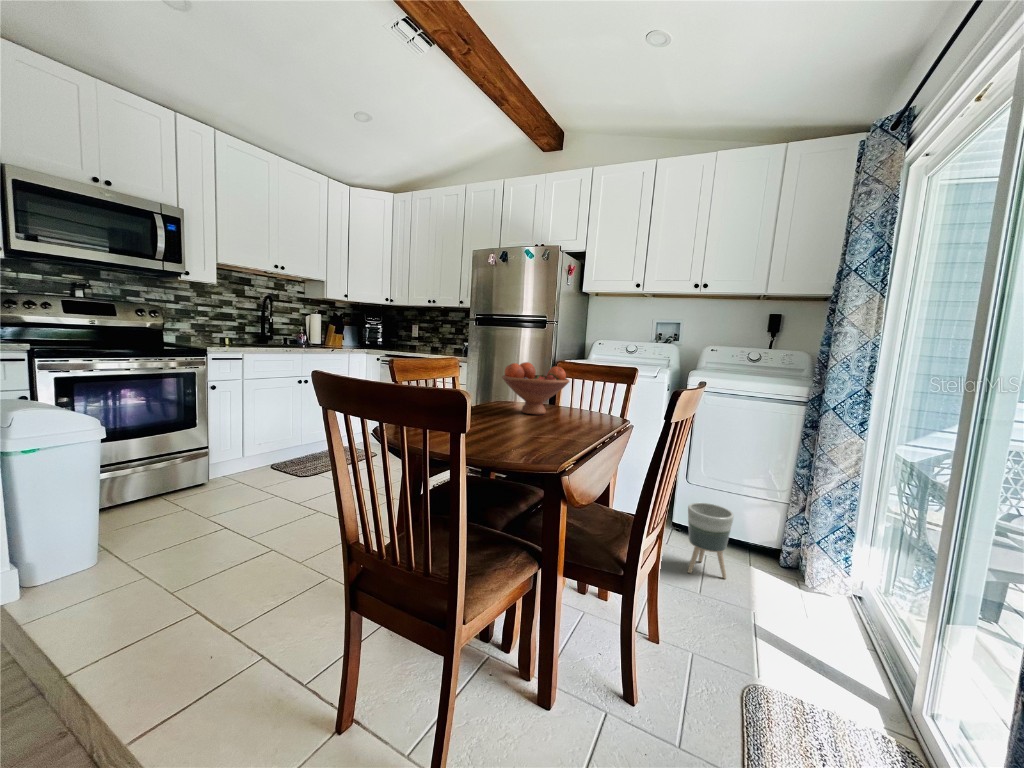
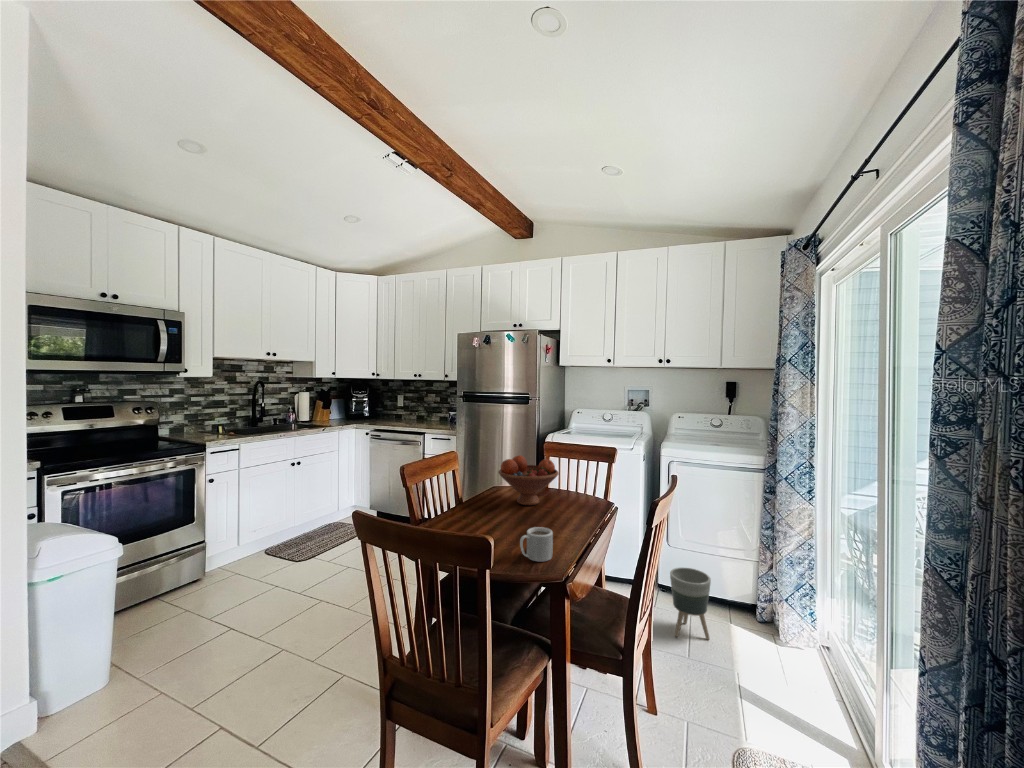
mug: none [512,417,552,453] -> present [520,527,553,561]

